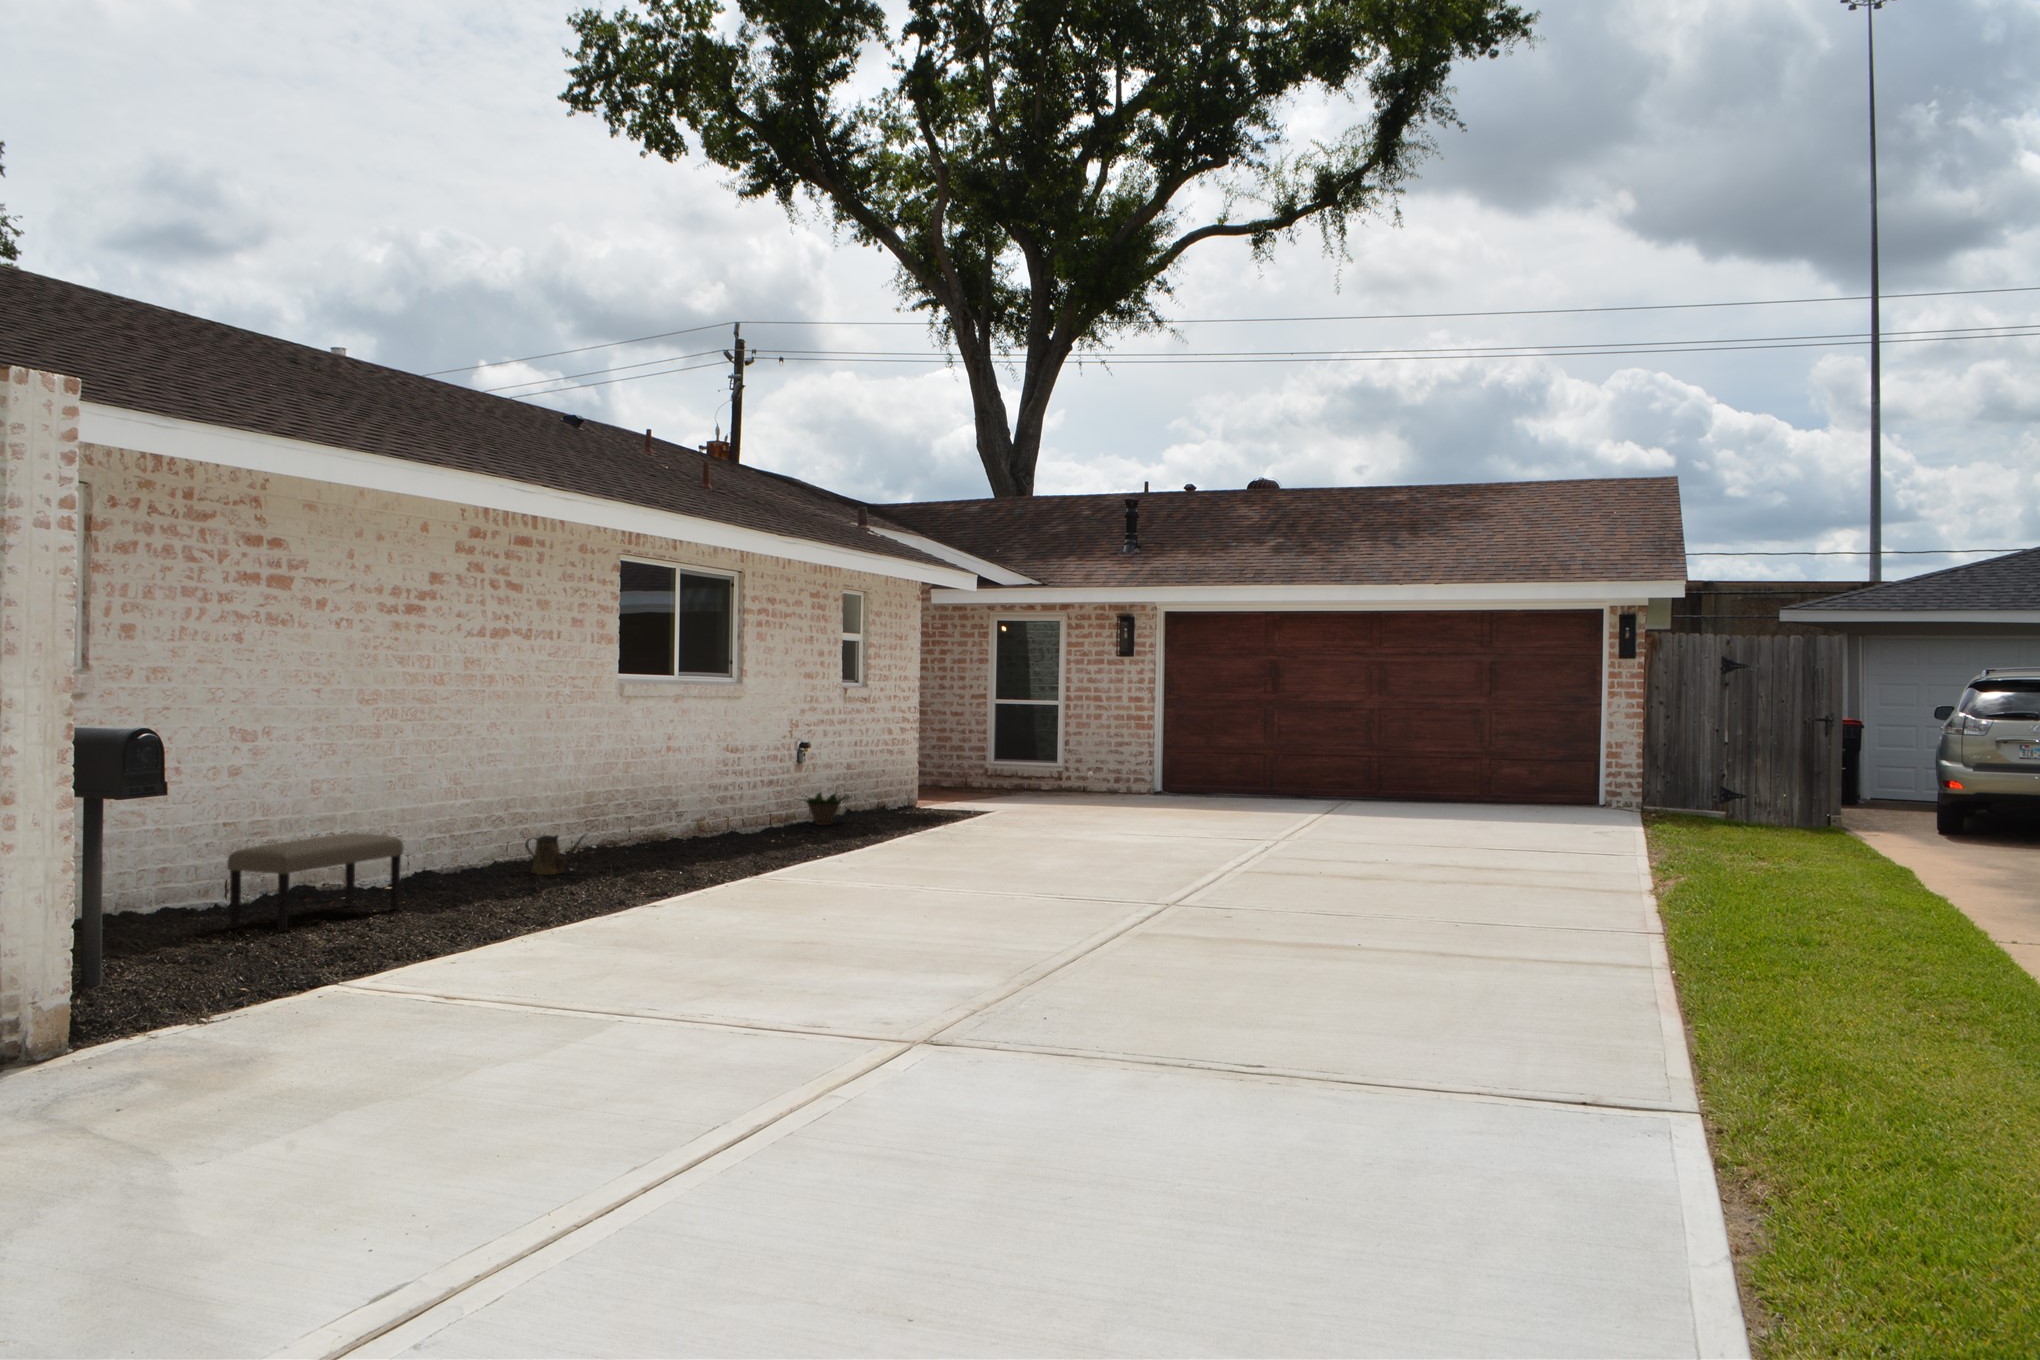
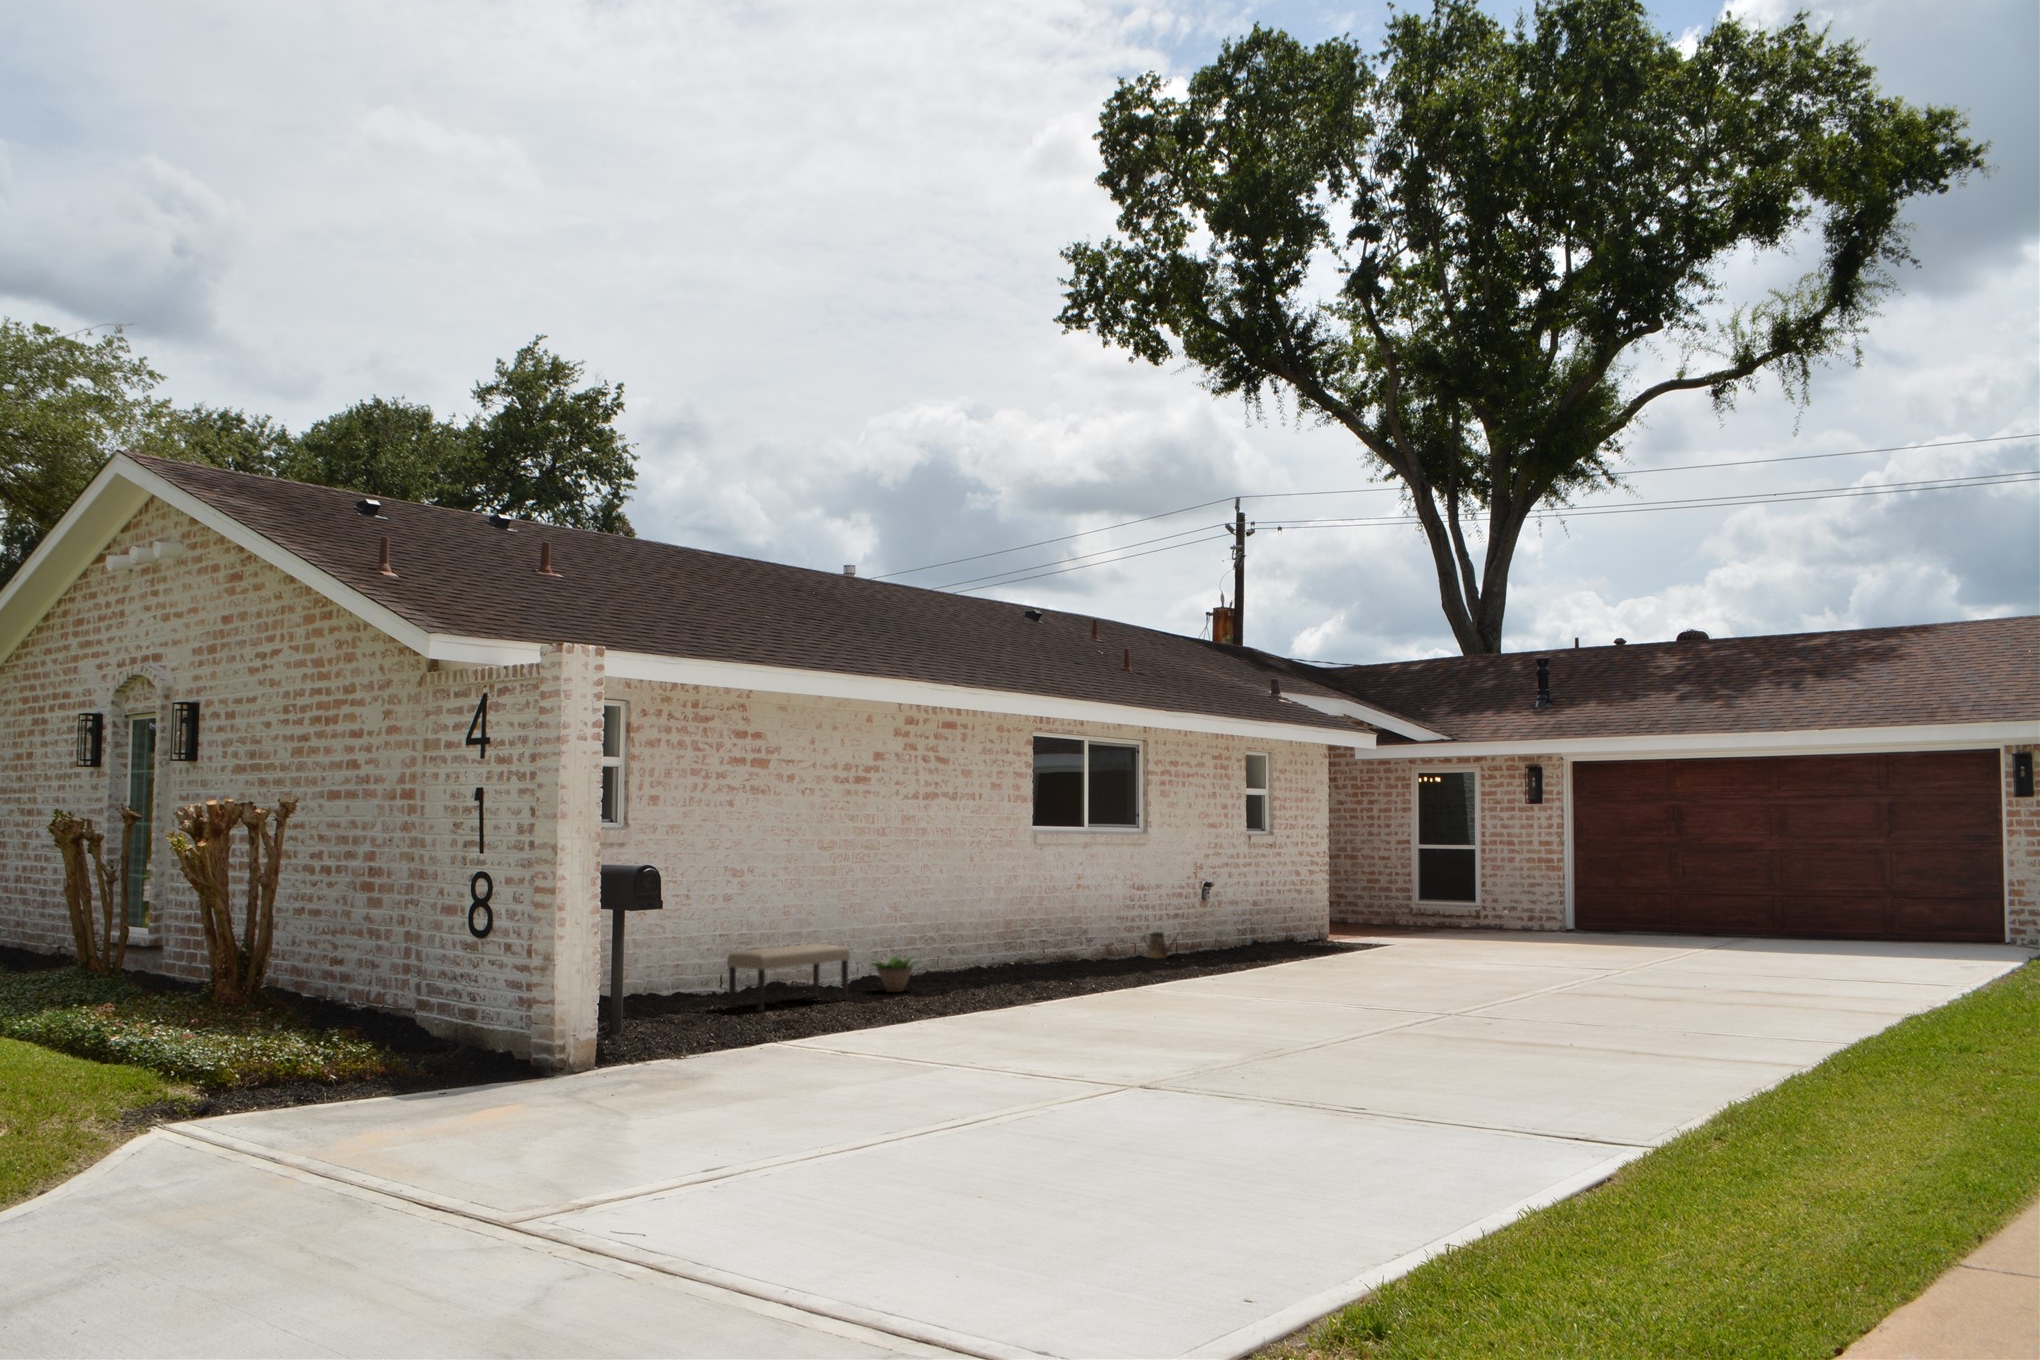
decorative plant: present [804,792,849,825] -> present [871,956,921,992]
watering can: present [525,834,587,875] -> present [1143,932,1180,958]

